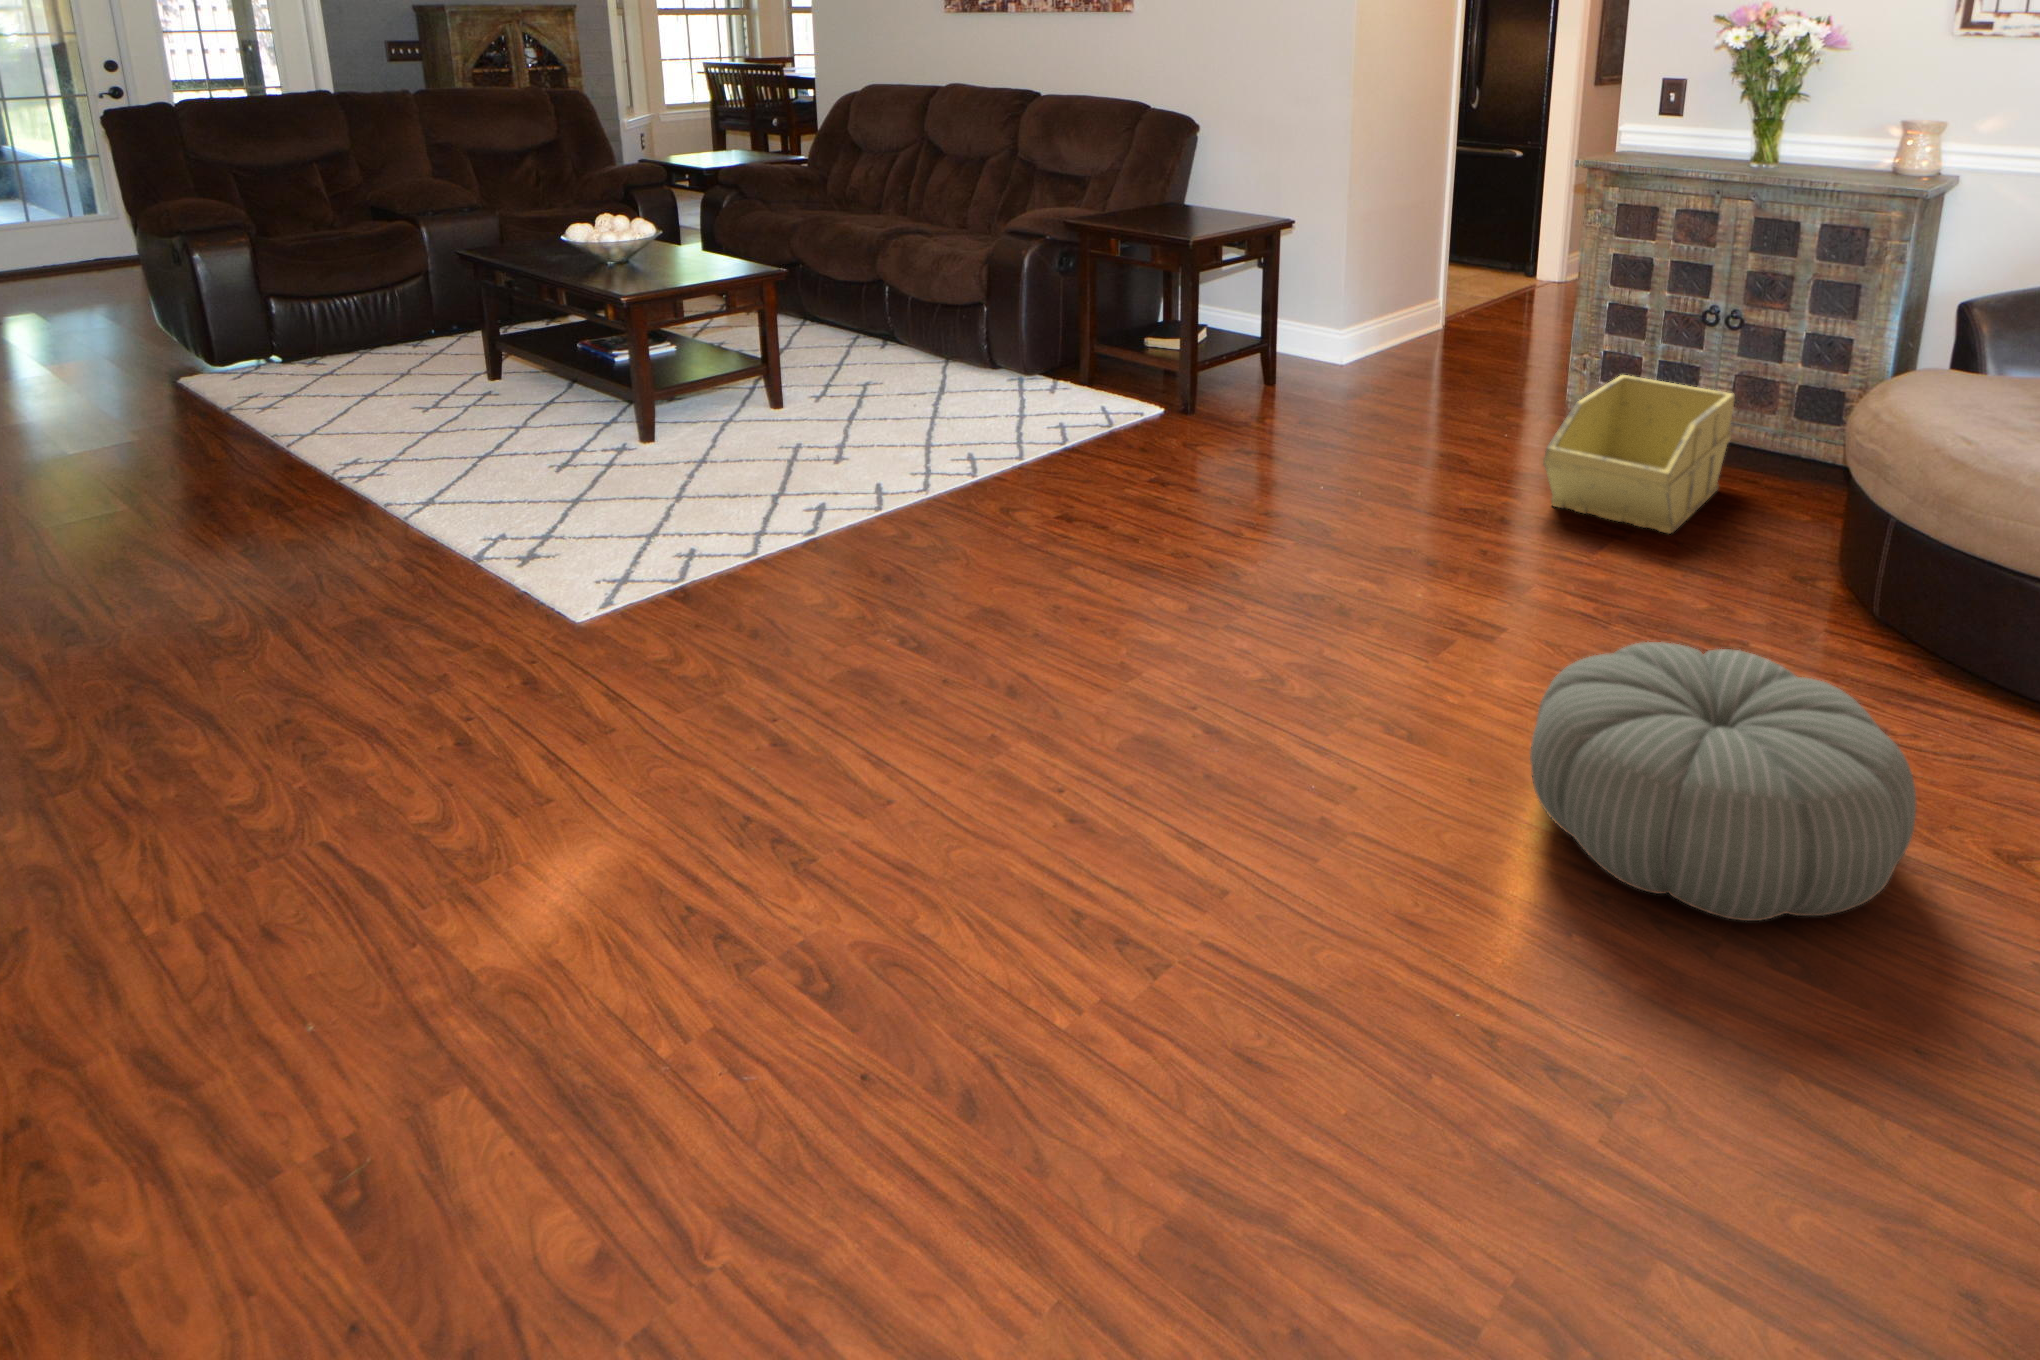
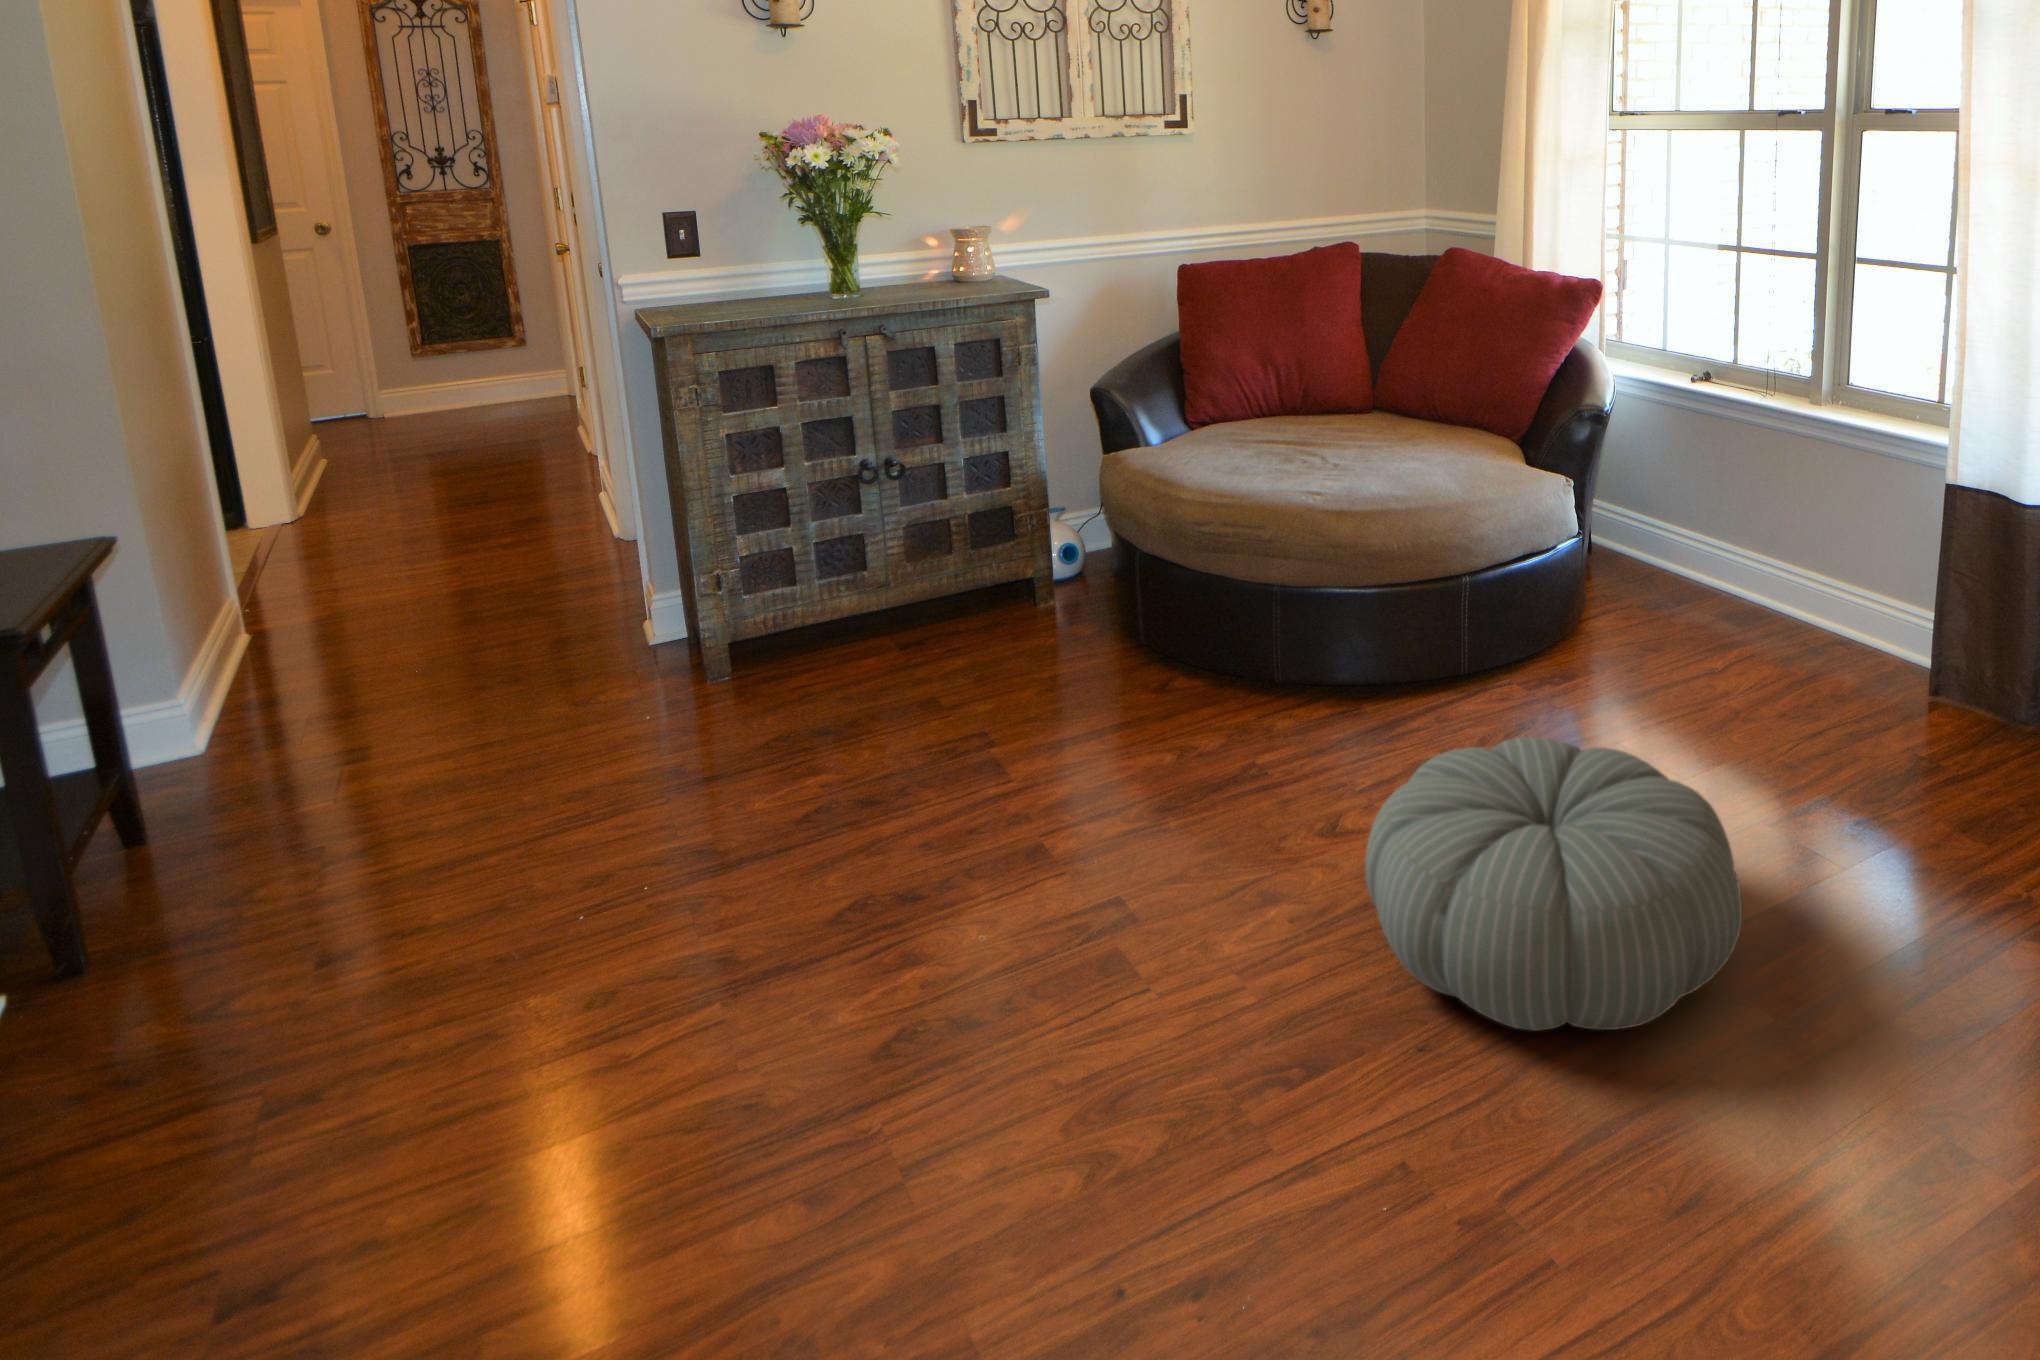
storage bin: present [1543,375,1735,534] -> none [782,549,1004,761]

